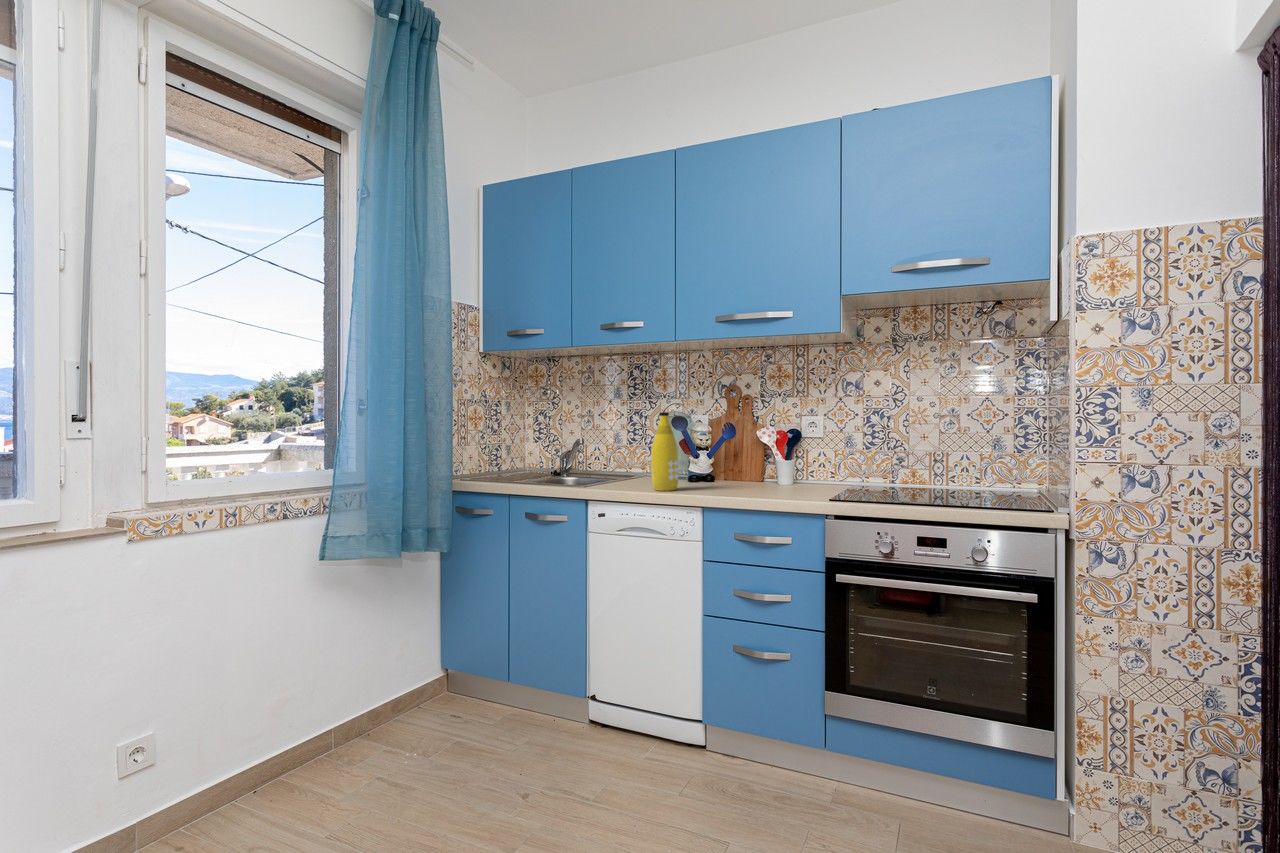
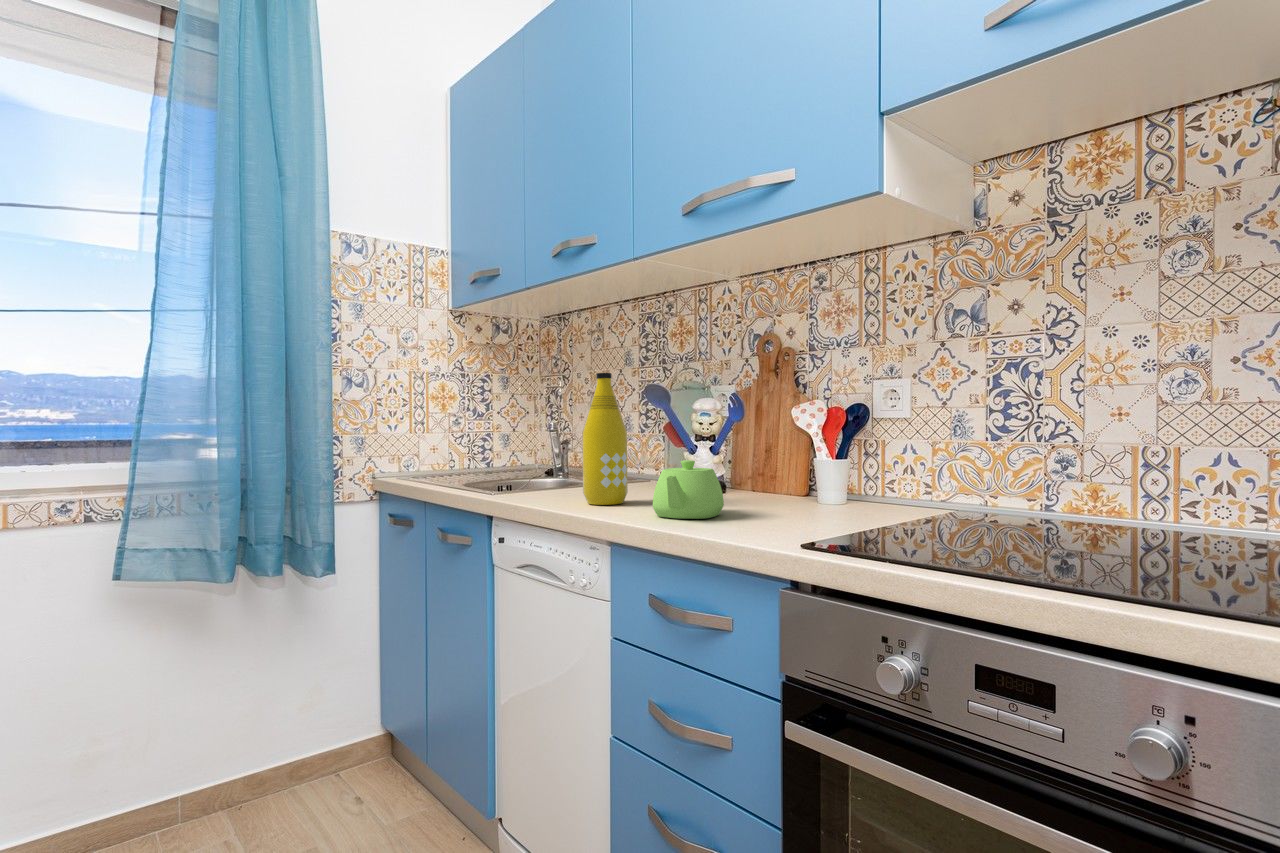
teapot: none [713,464,750,495] -> present [653,460,724,519]

